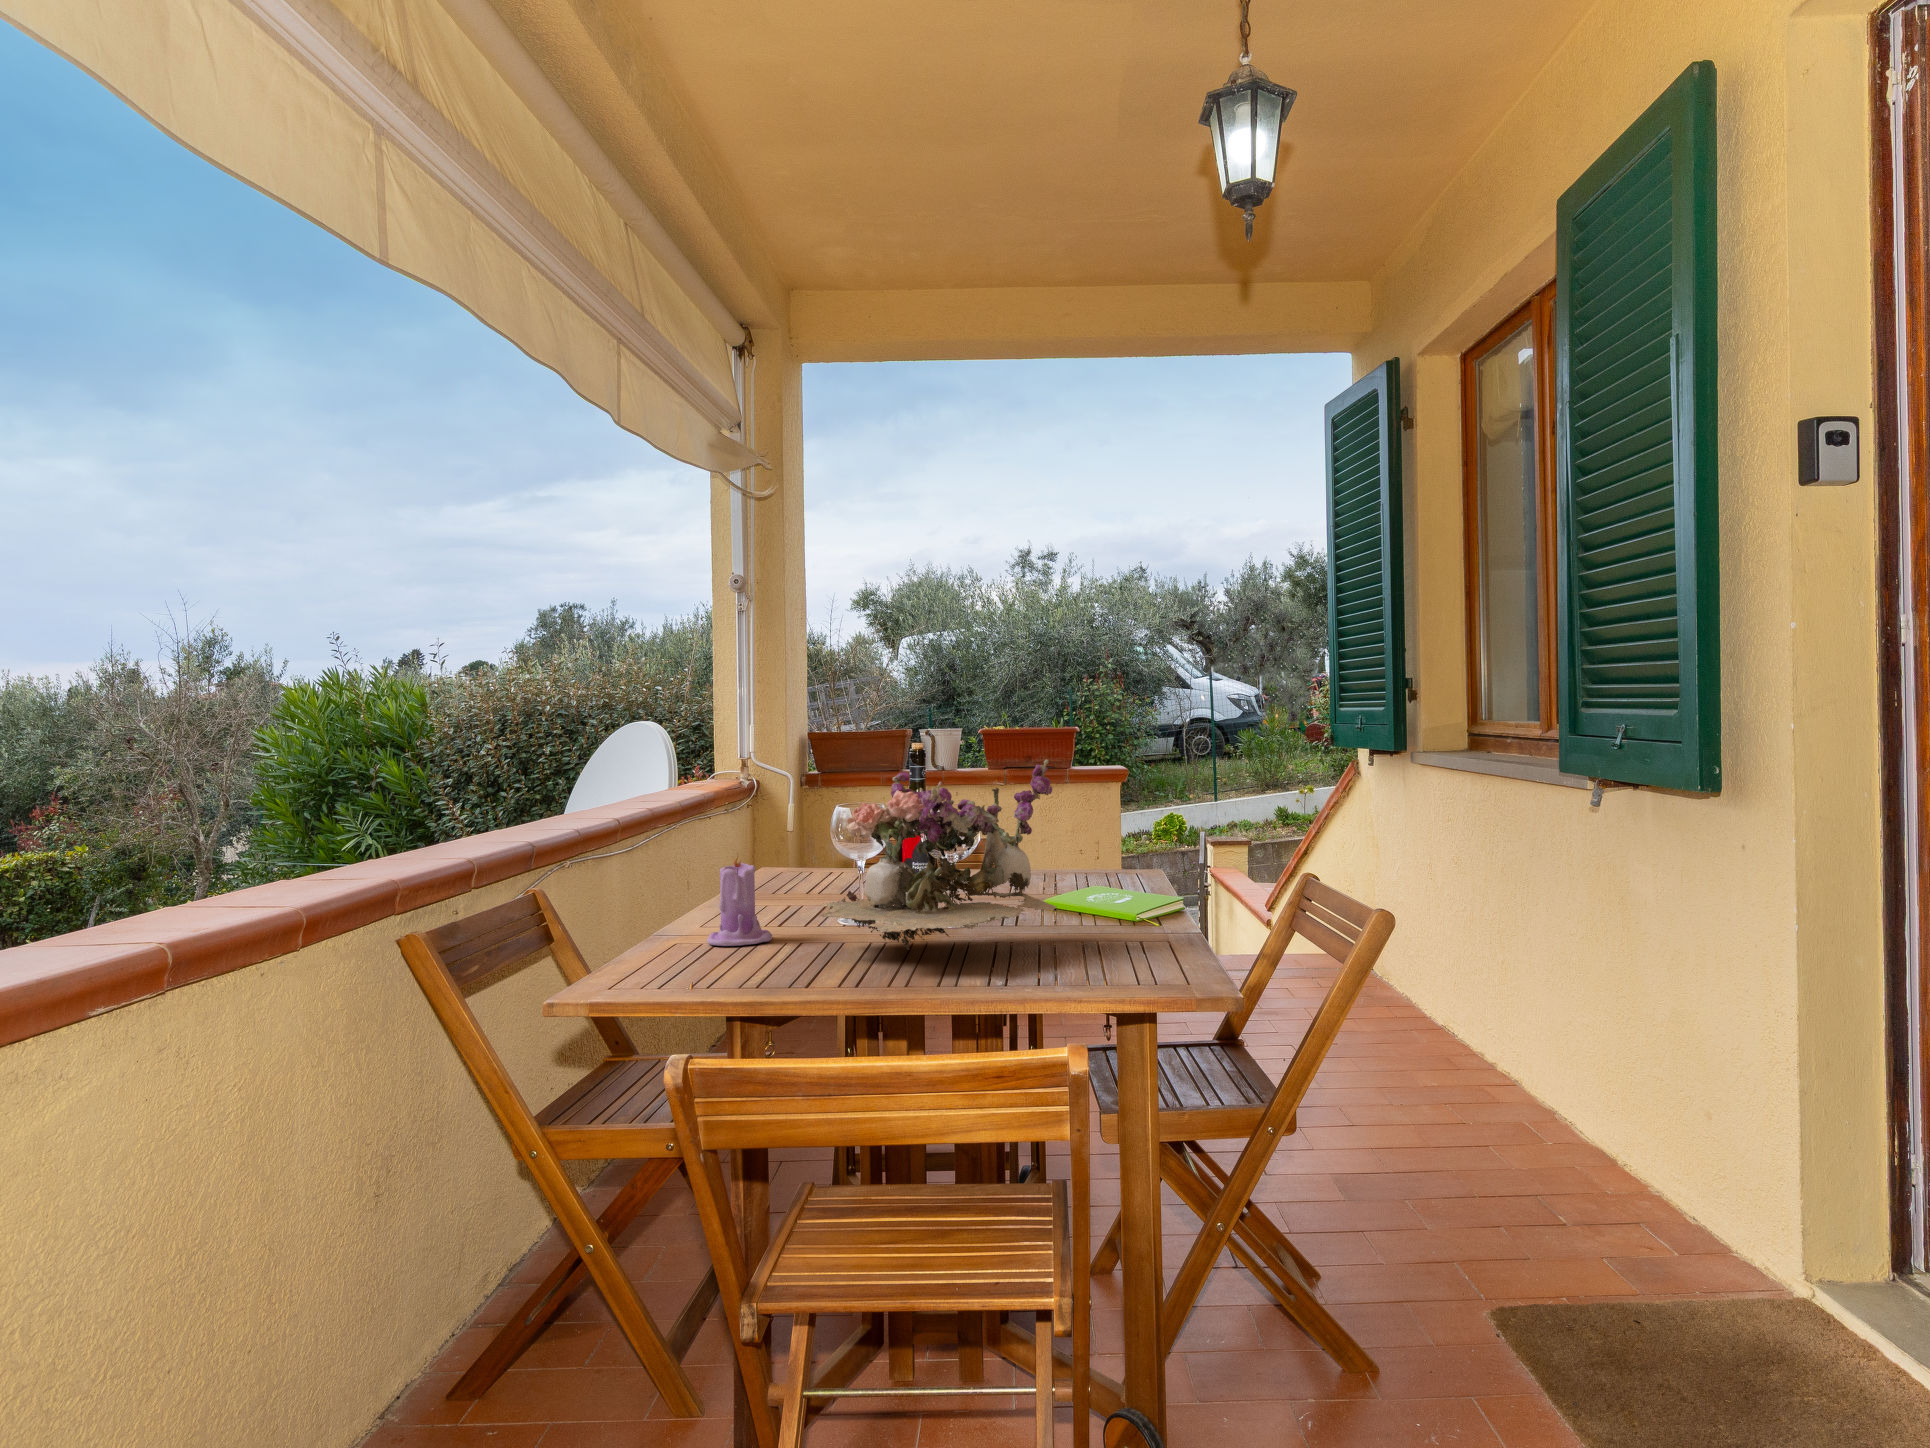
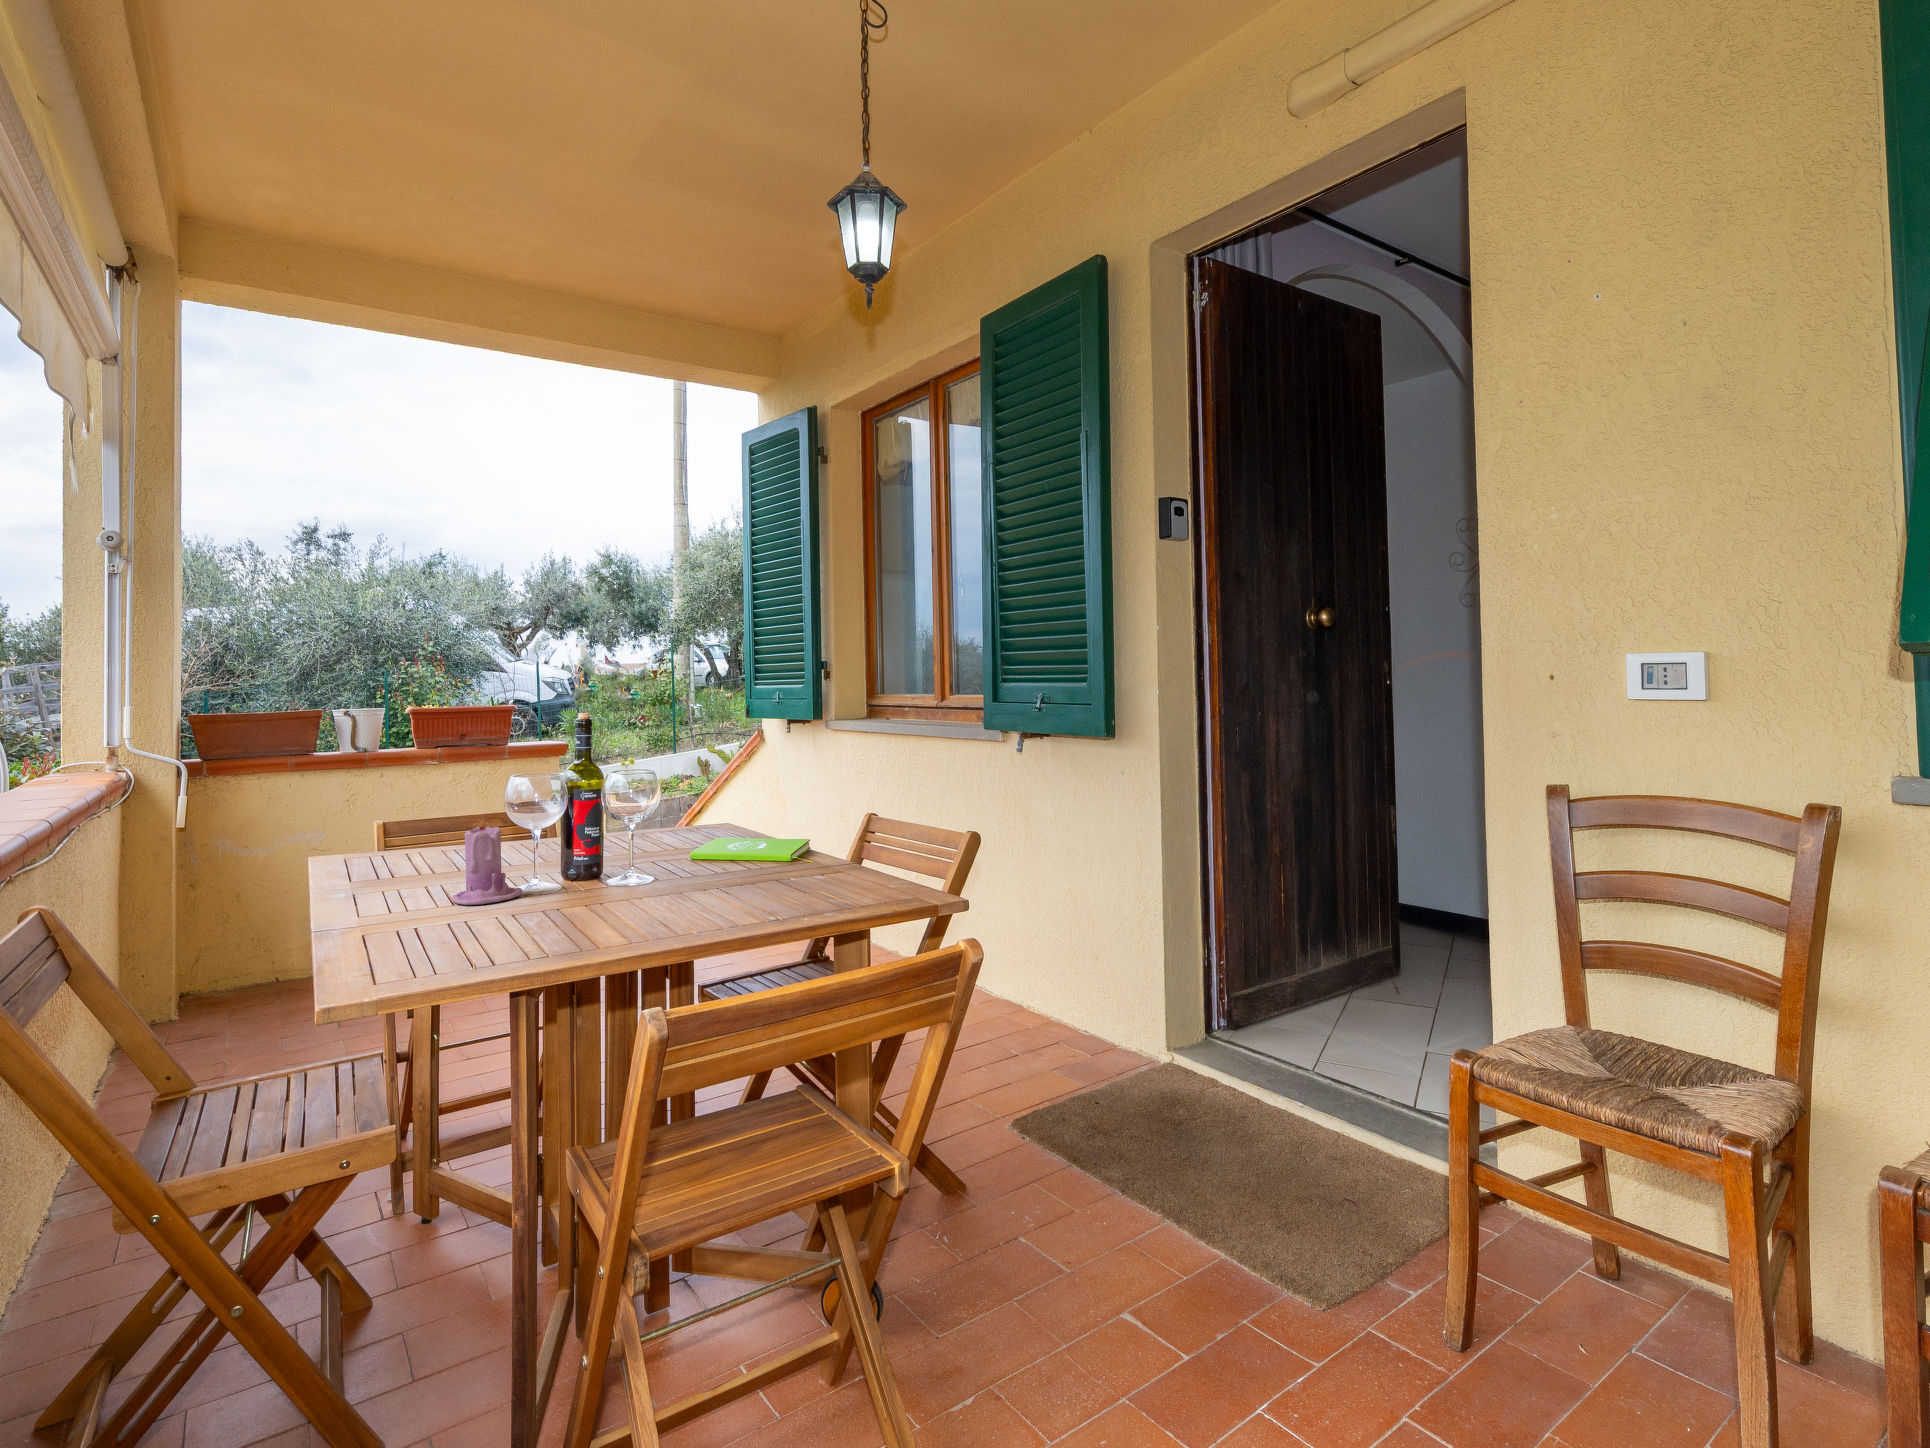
flower arrangement: present [821,759,1057,950] -> none [584,719,799,884]

